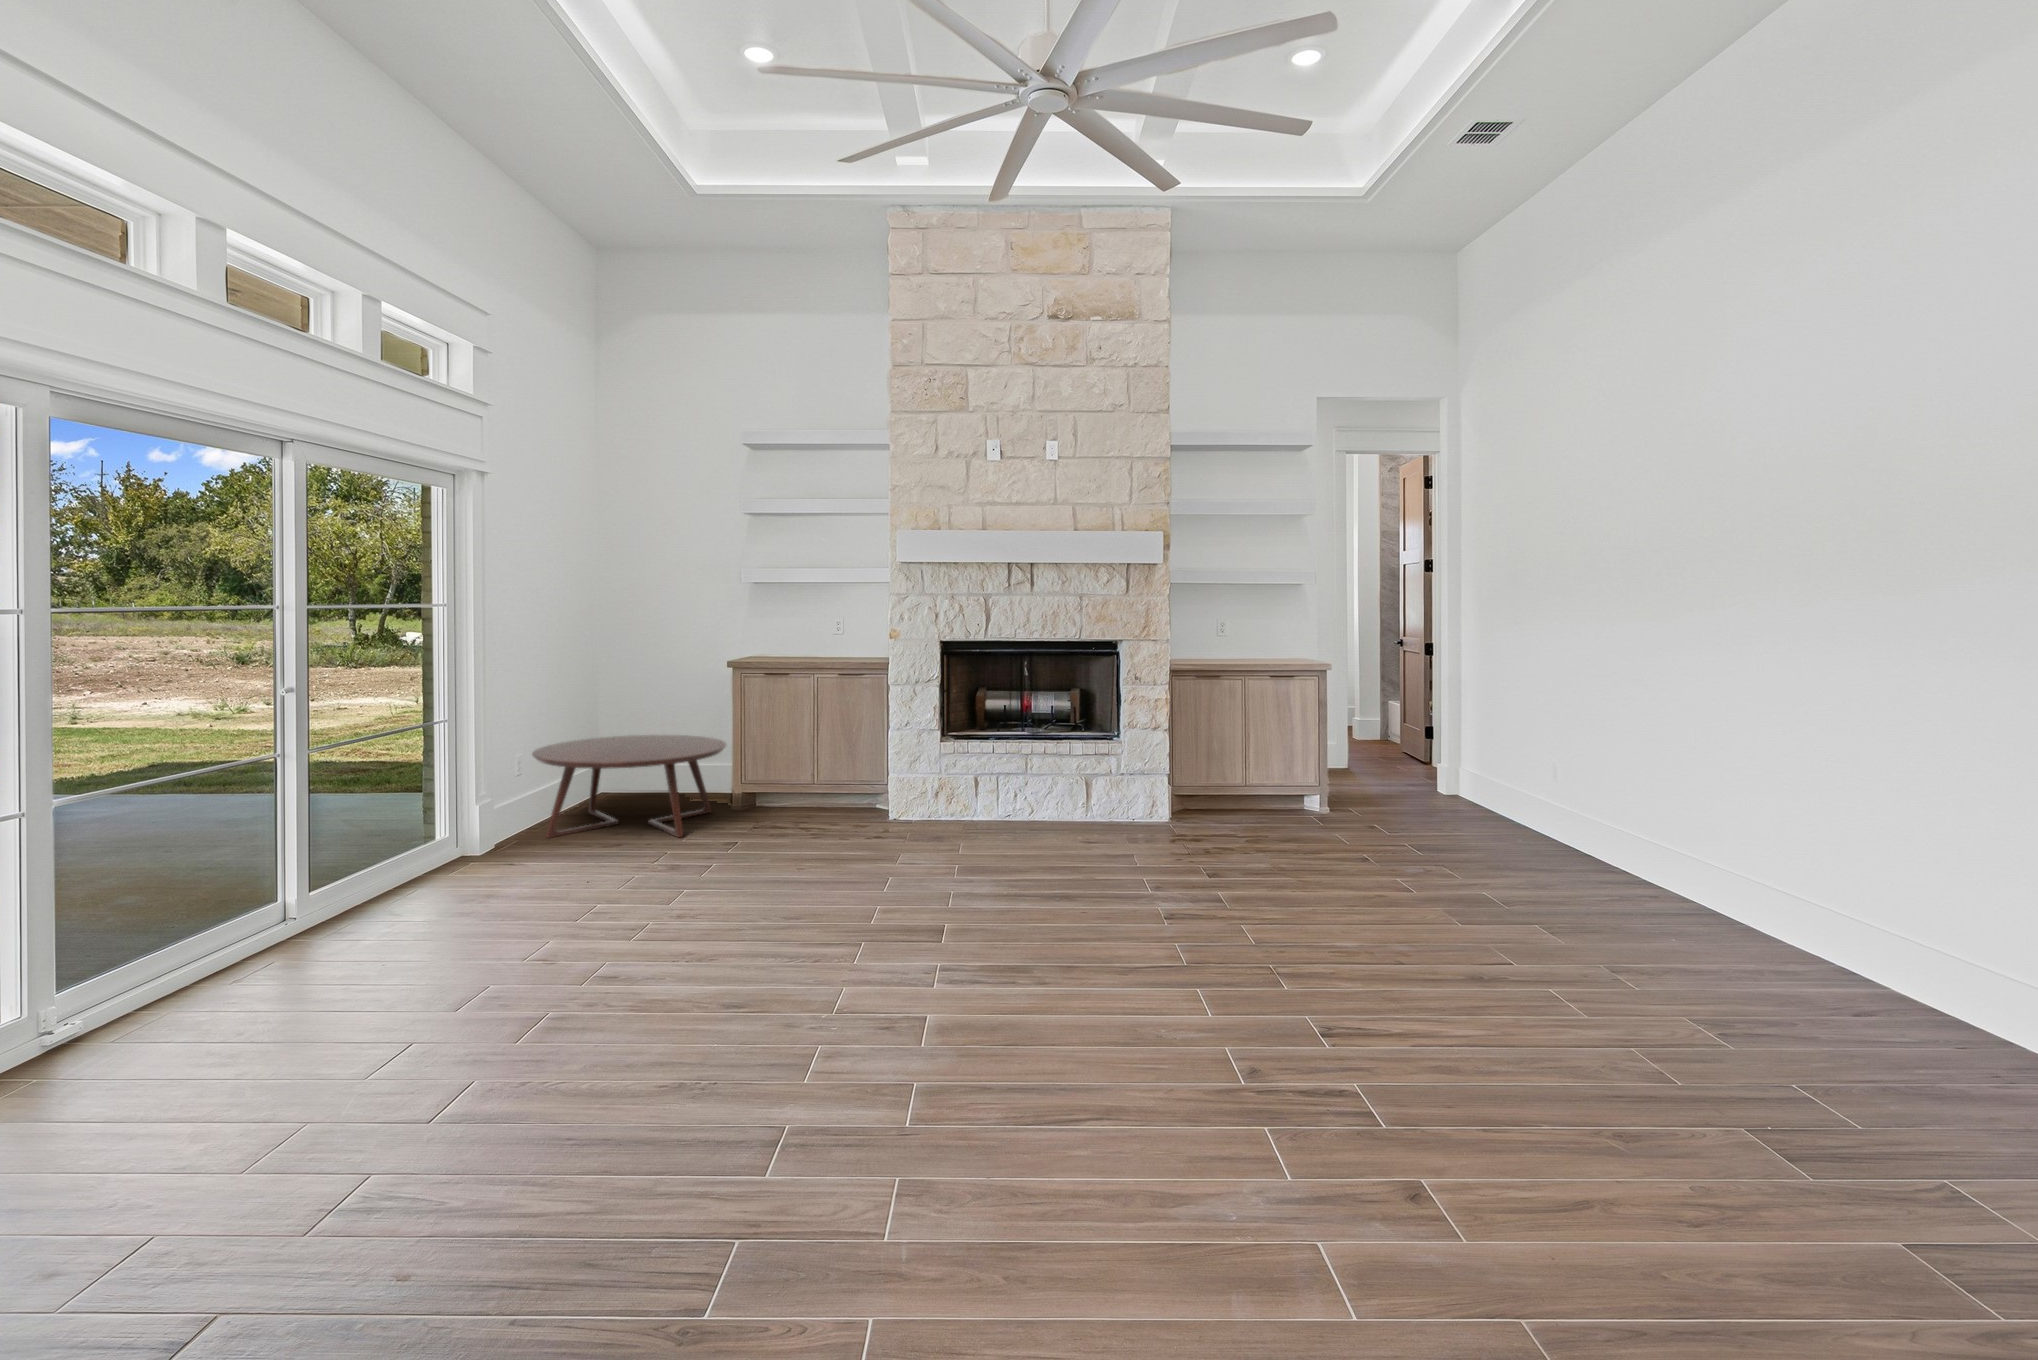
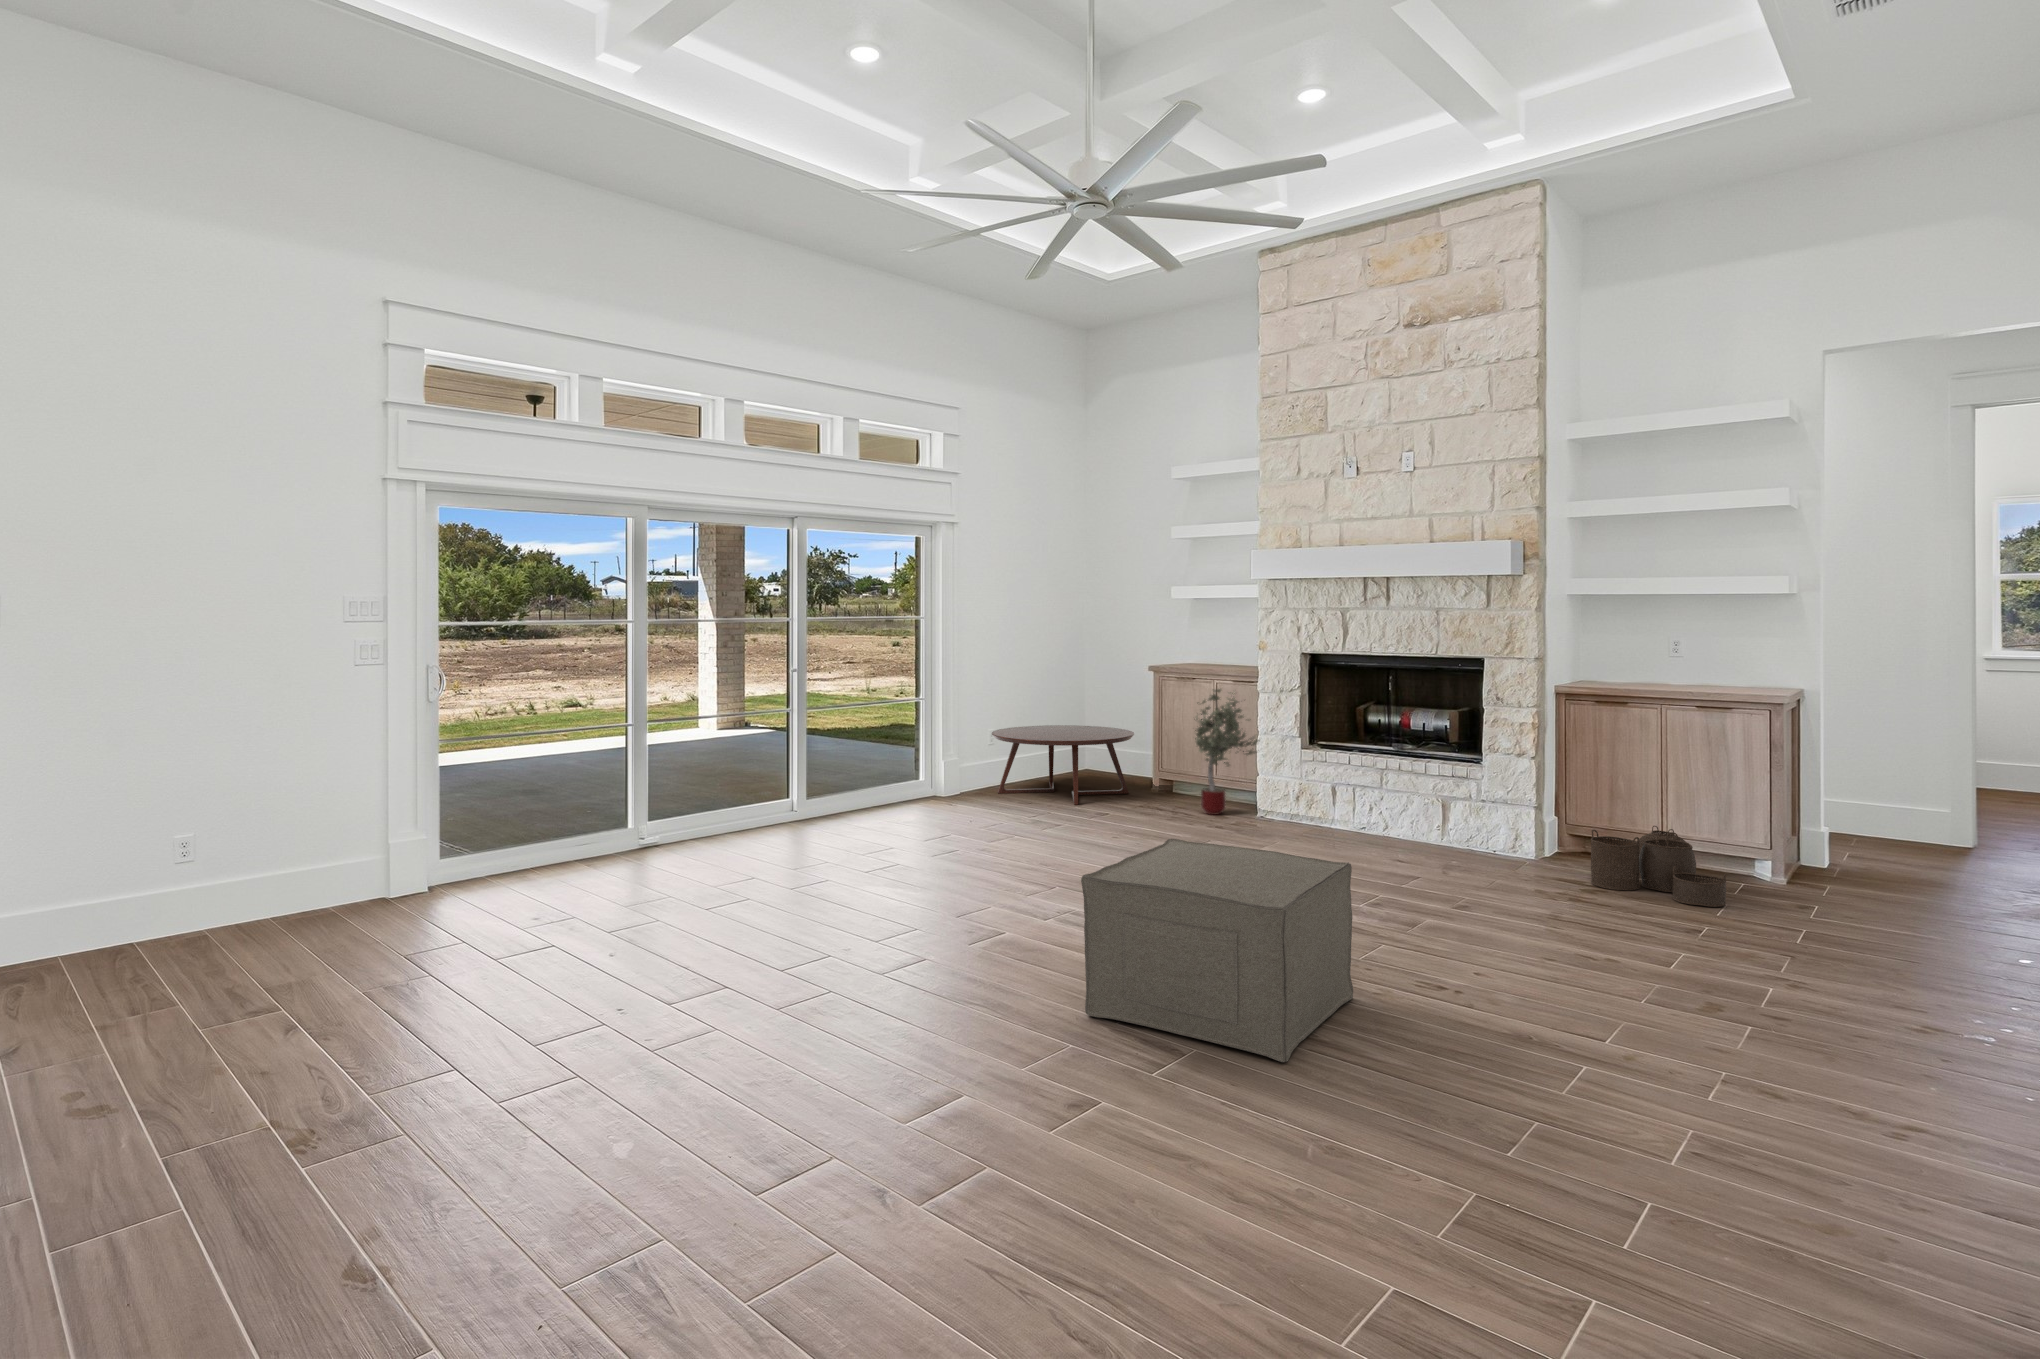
potted tree: none [806,682,898,824] -> present [1195,689,1259,815]
woven basket: none [1245,780,1352,843] -> present [1591,826,1726,907]
ottoman: none [1200,871,1562,1154] -> present [1081,839,1353,1062]

